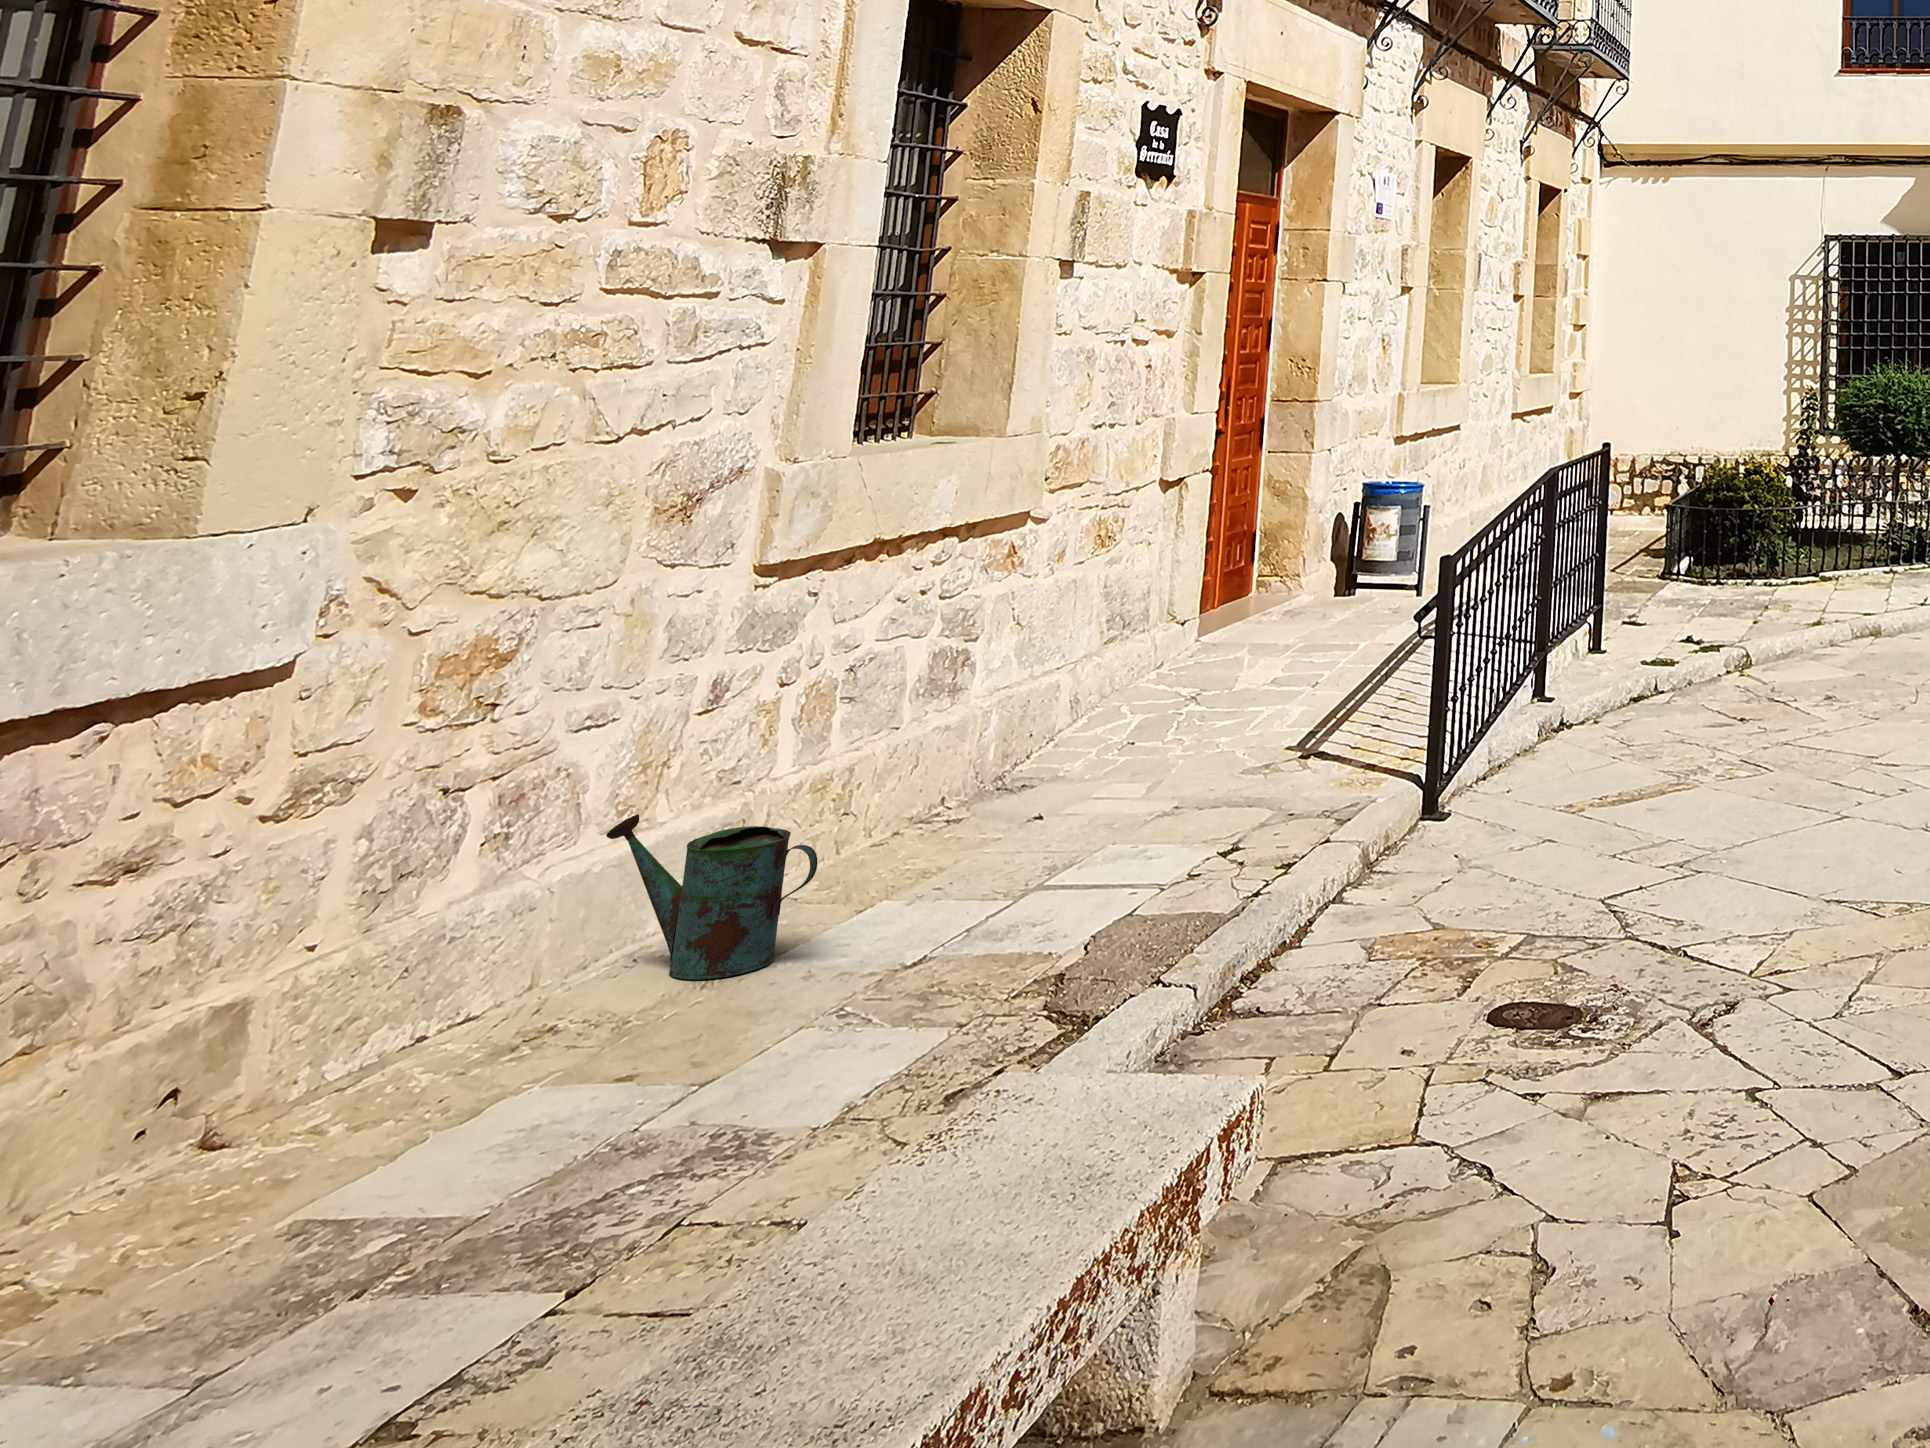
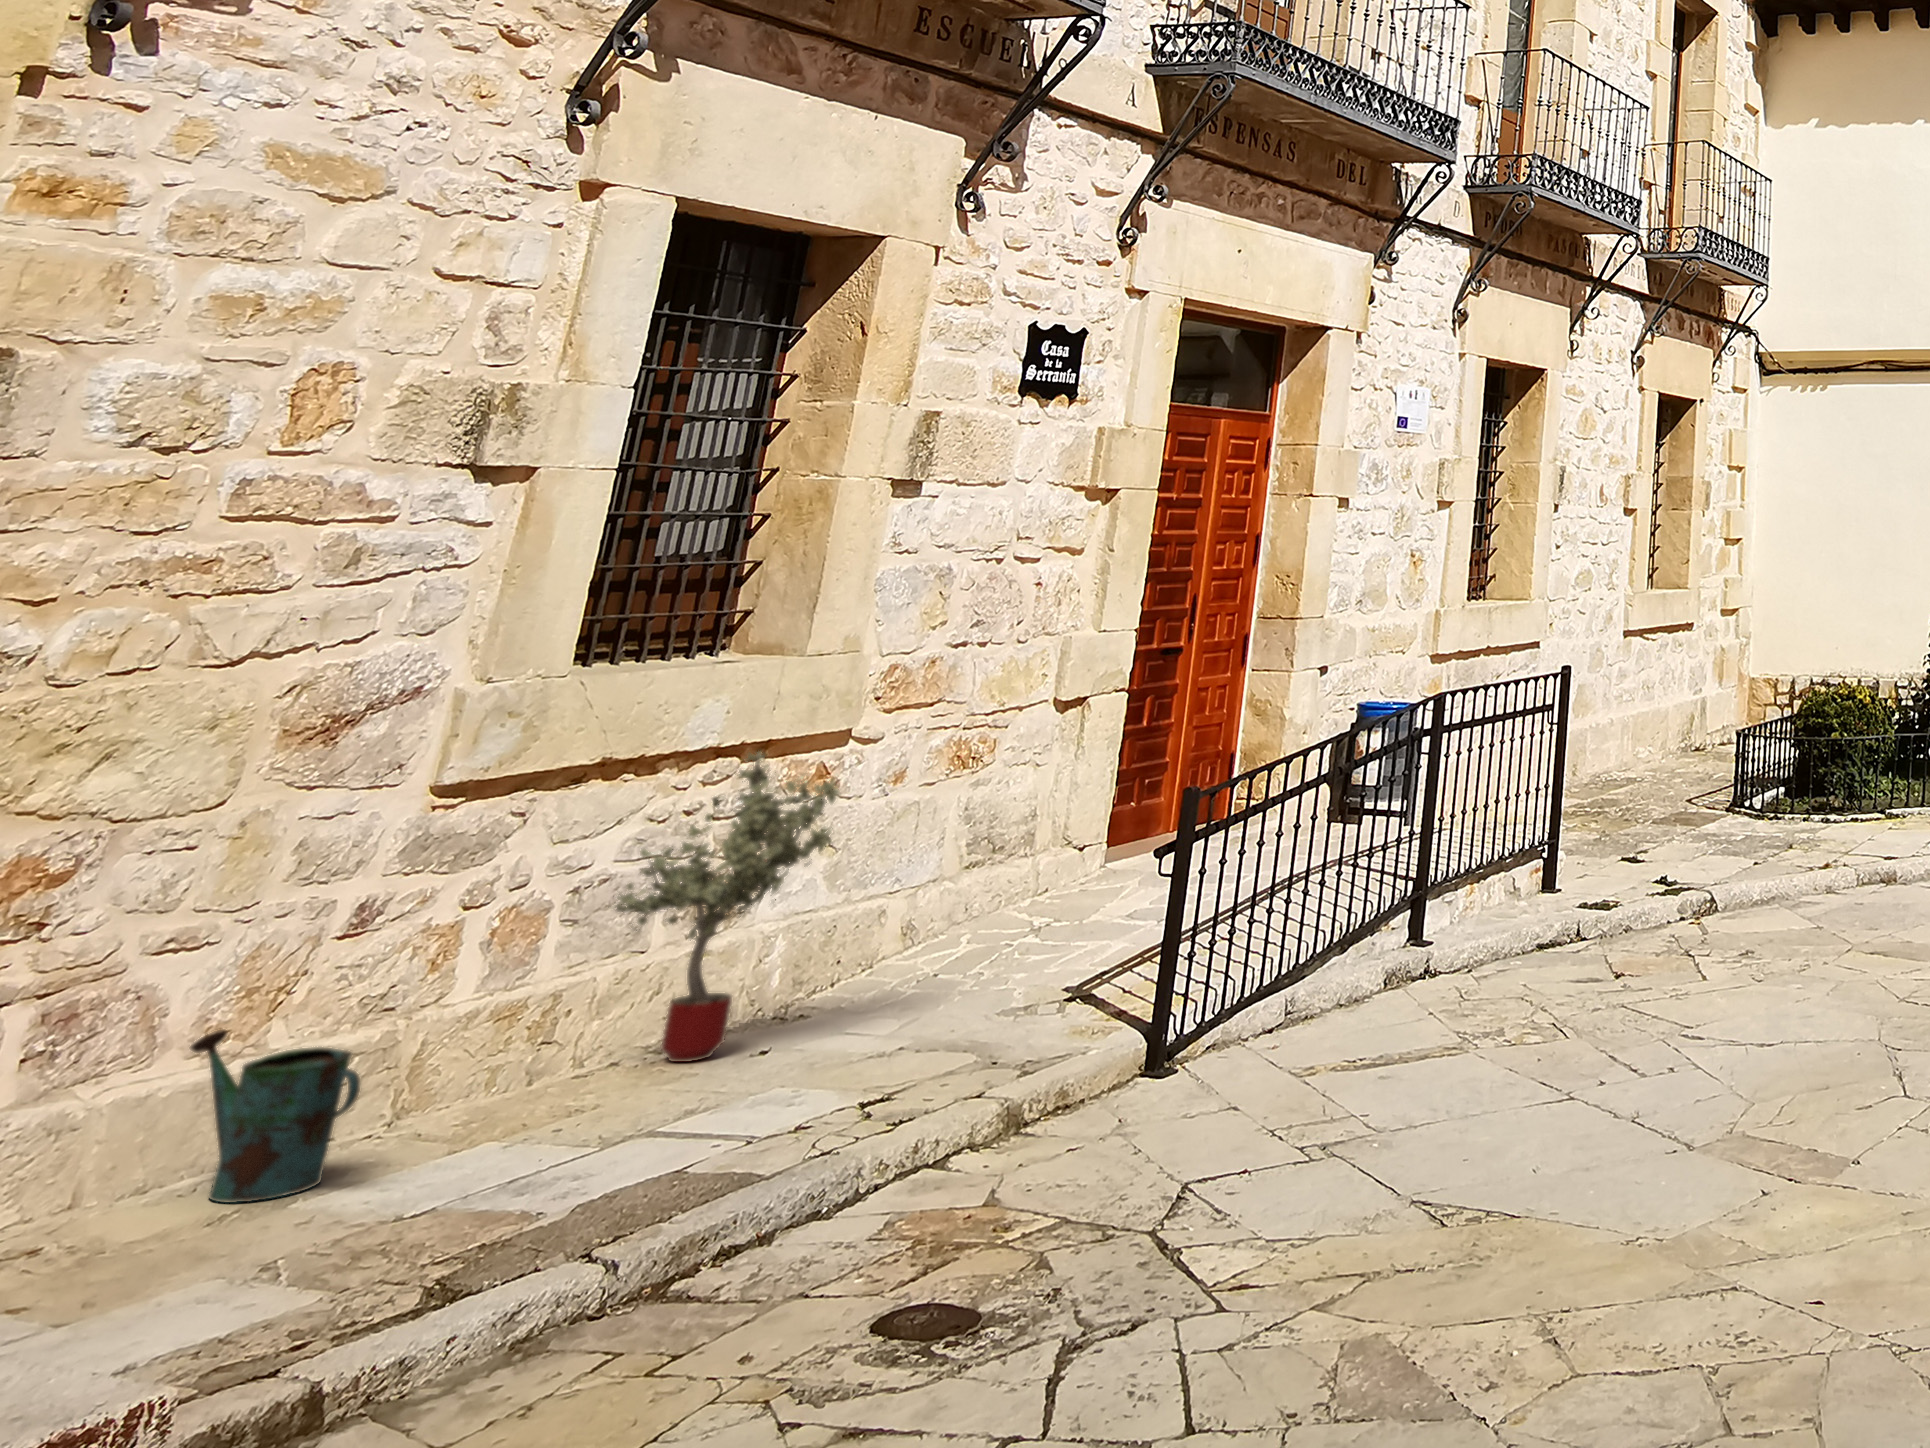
potted tree: none [898,529,1091,834] -> present [615,752,839,1062]

